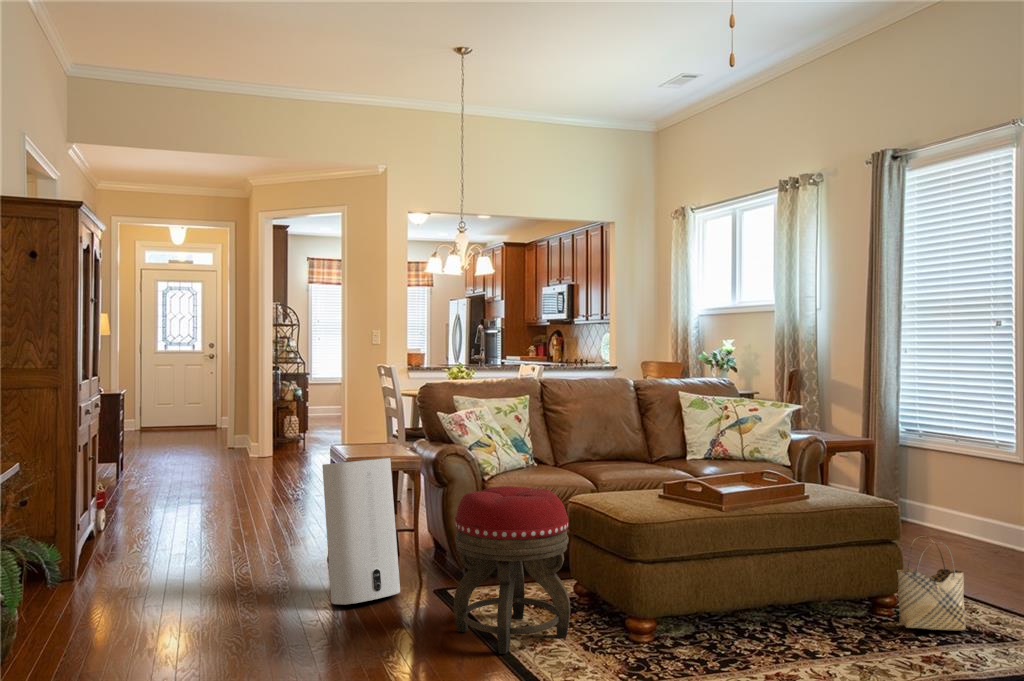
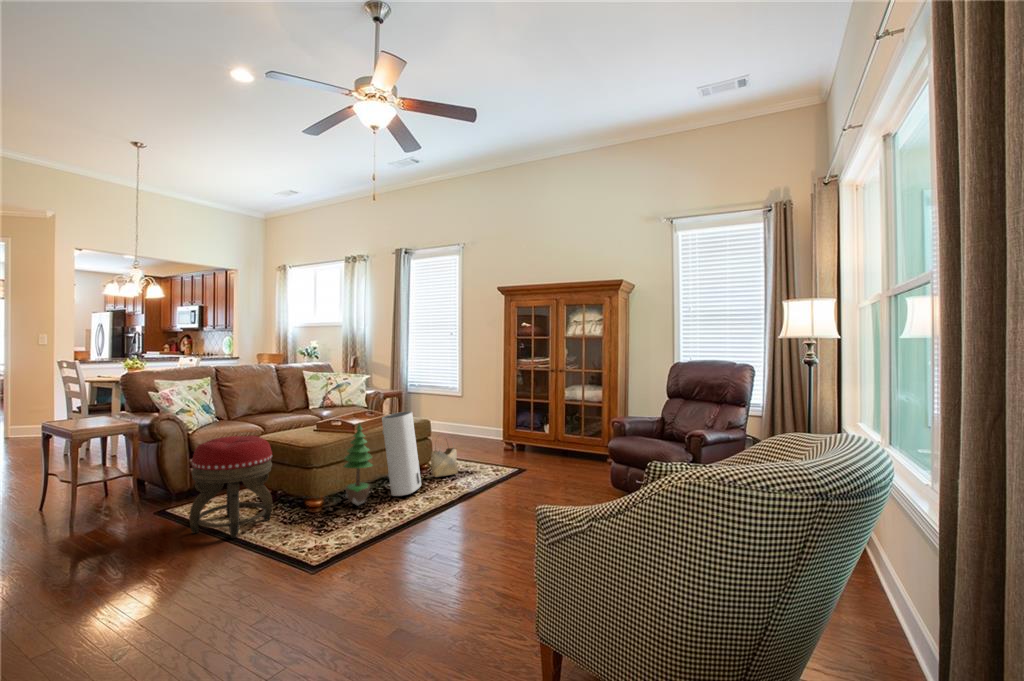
air purifier: present [322,458,400,605] -> present [382,412,421,496]
potted tree: none [686,485,747,650] -> present [344,423,373,506]

